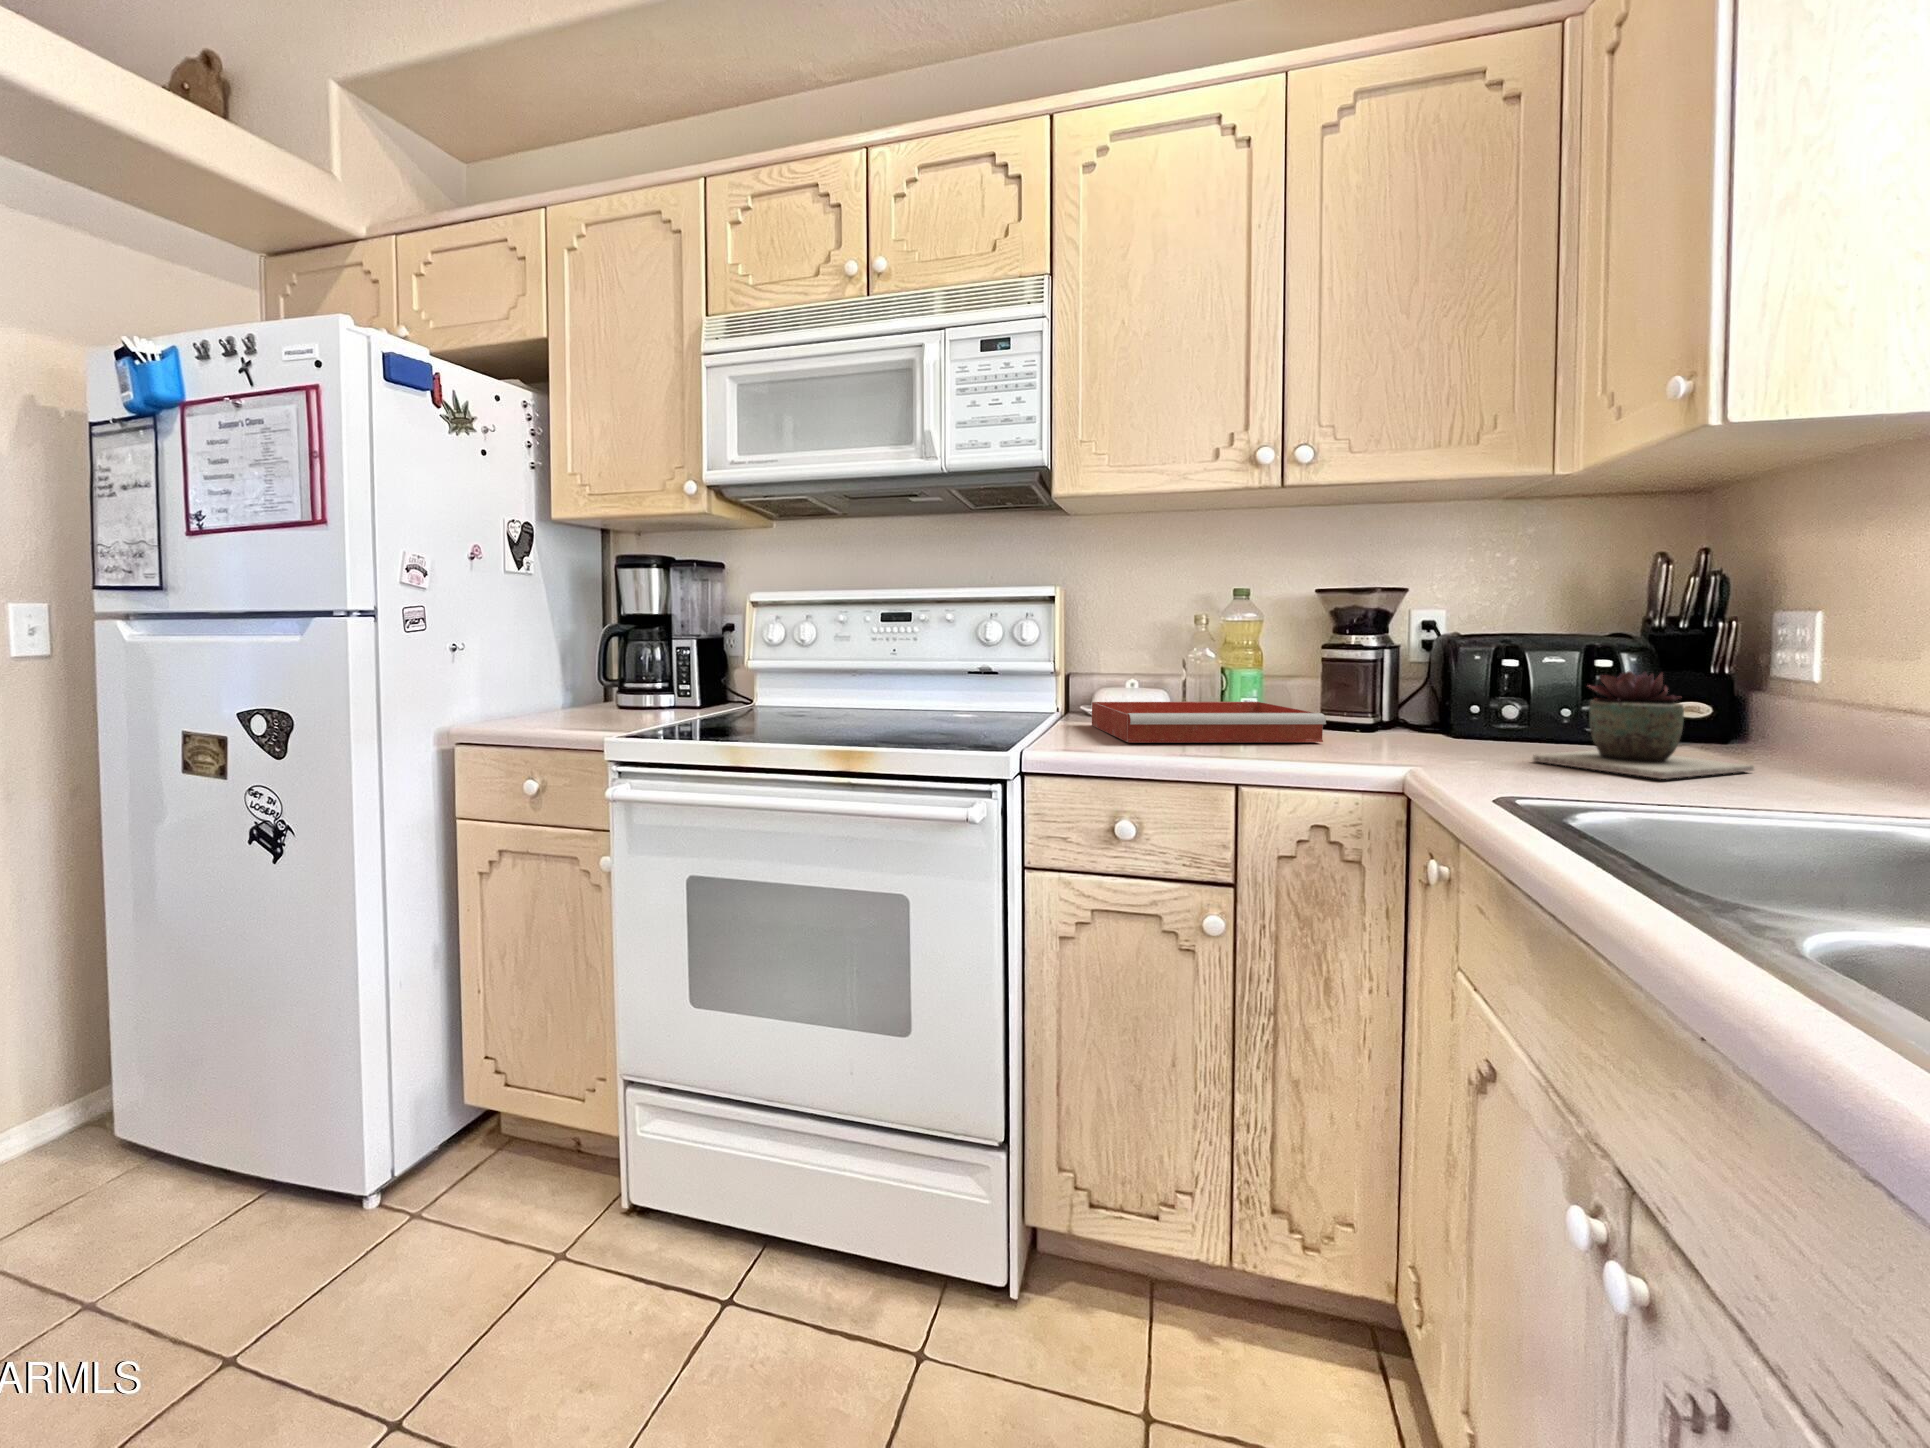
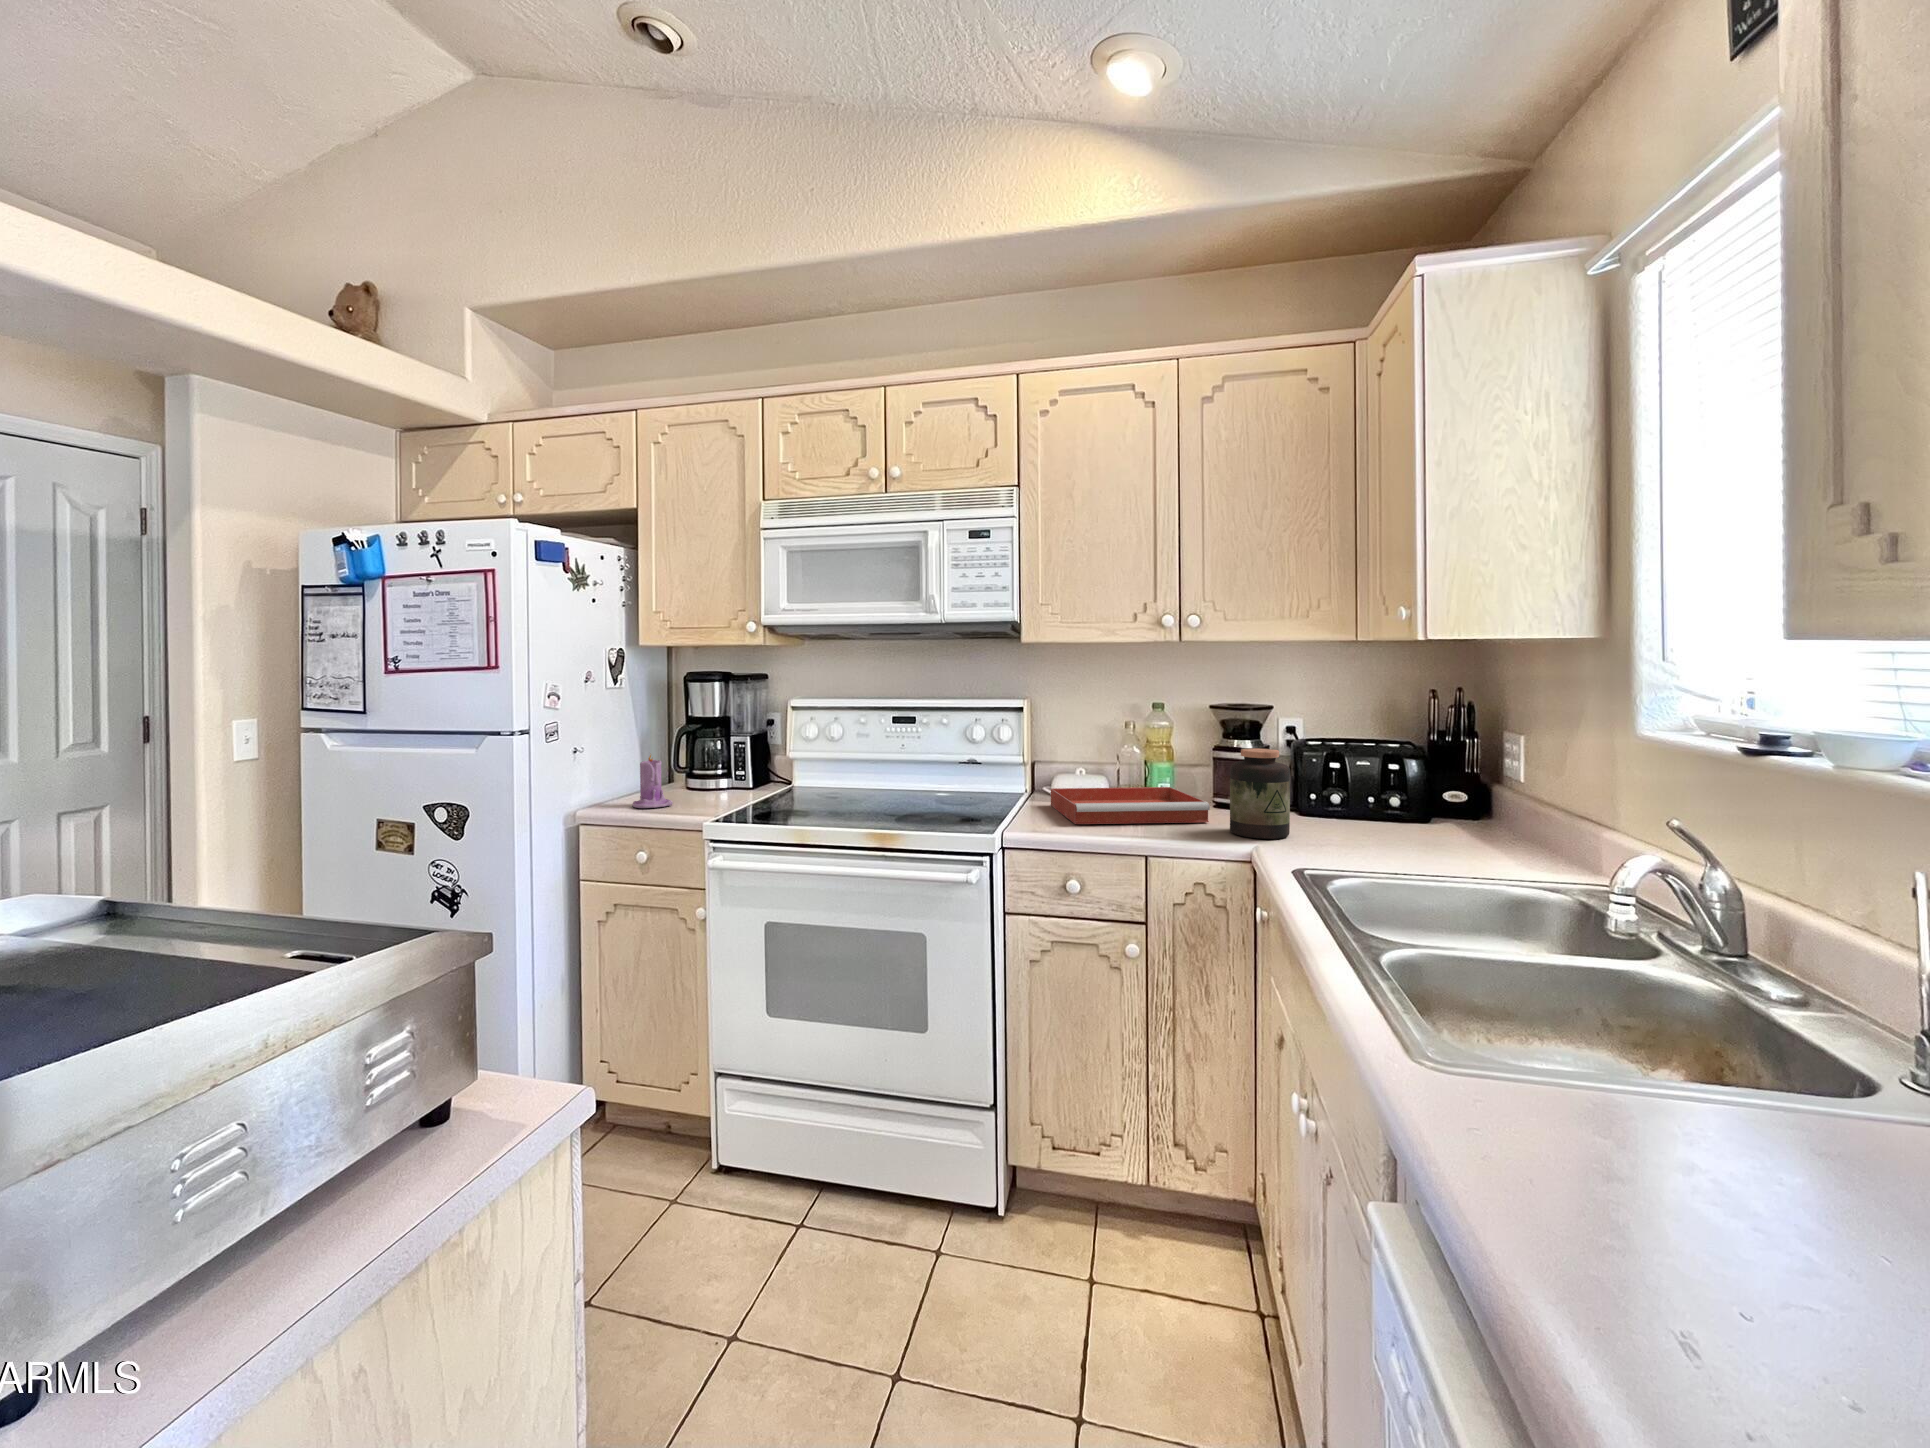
jar: none [1361,629,1459,760] -> present [1230,748,1290,839]
candle: none [528,651,583,723] -> present [633,755,673,808]
succulent plant: present [1532,671,1754,779] -> none [1337,781,1468,854]

